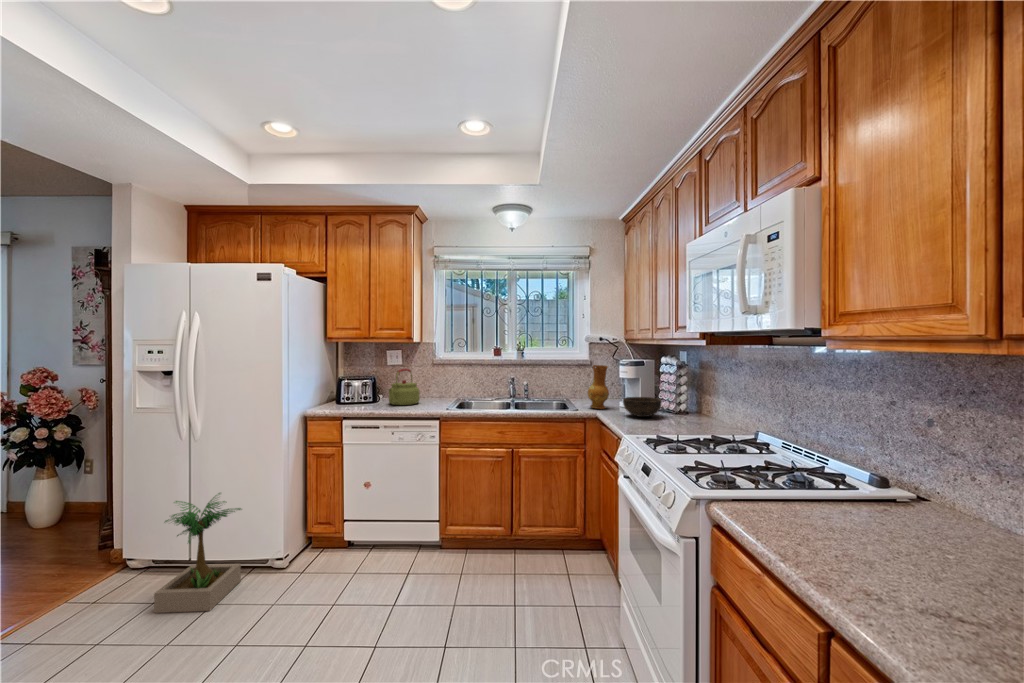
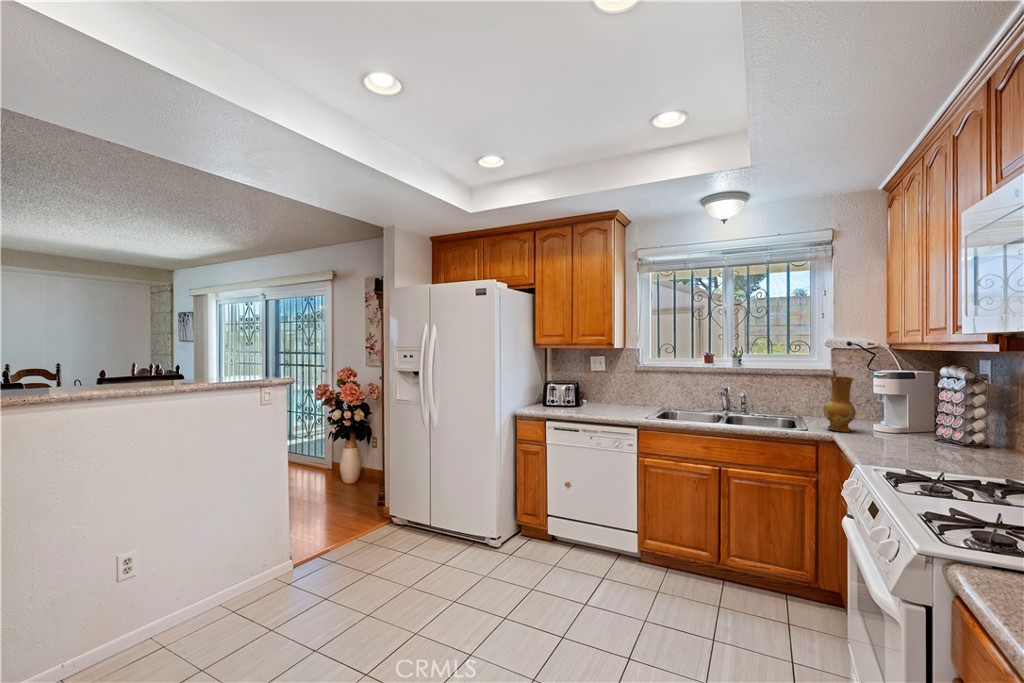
kettle: present [389,369,420,405] -> none [589,374,621,411]
bowl: present [623,397,662,417] -> none [872,419,937,447]
potted plant: present [154,493,241,613] -> none [406,472,470,568]

